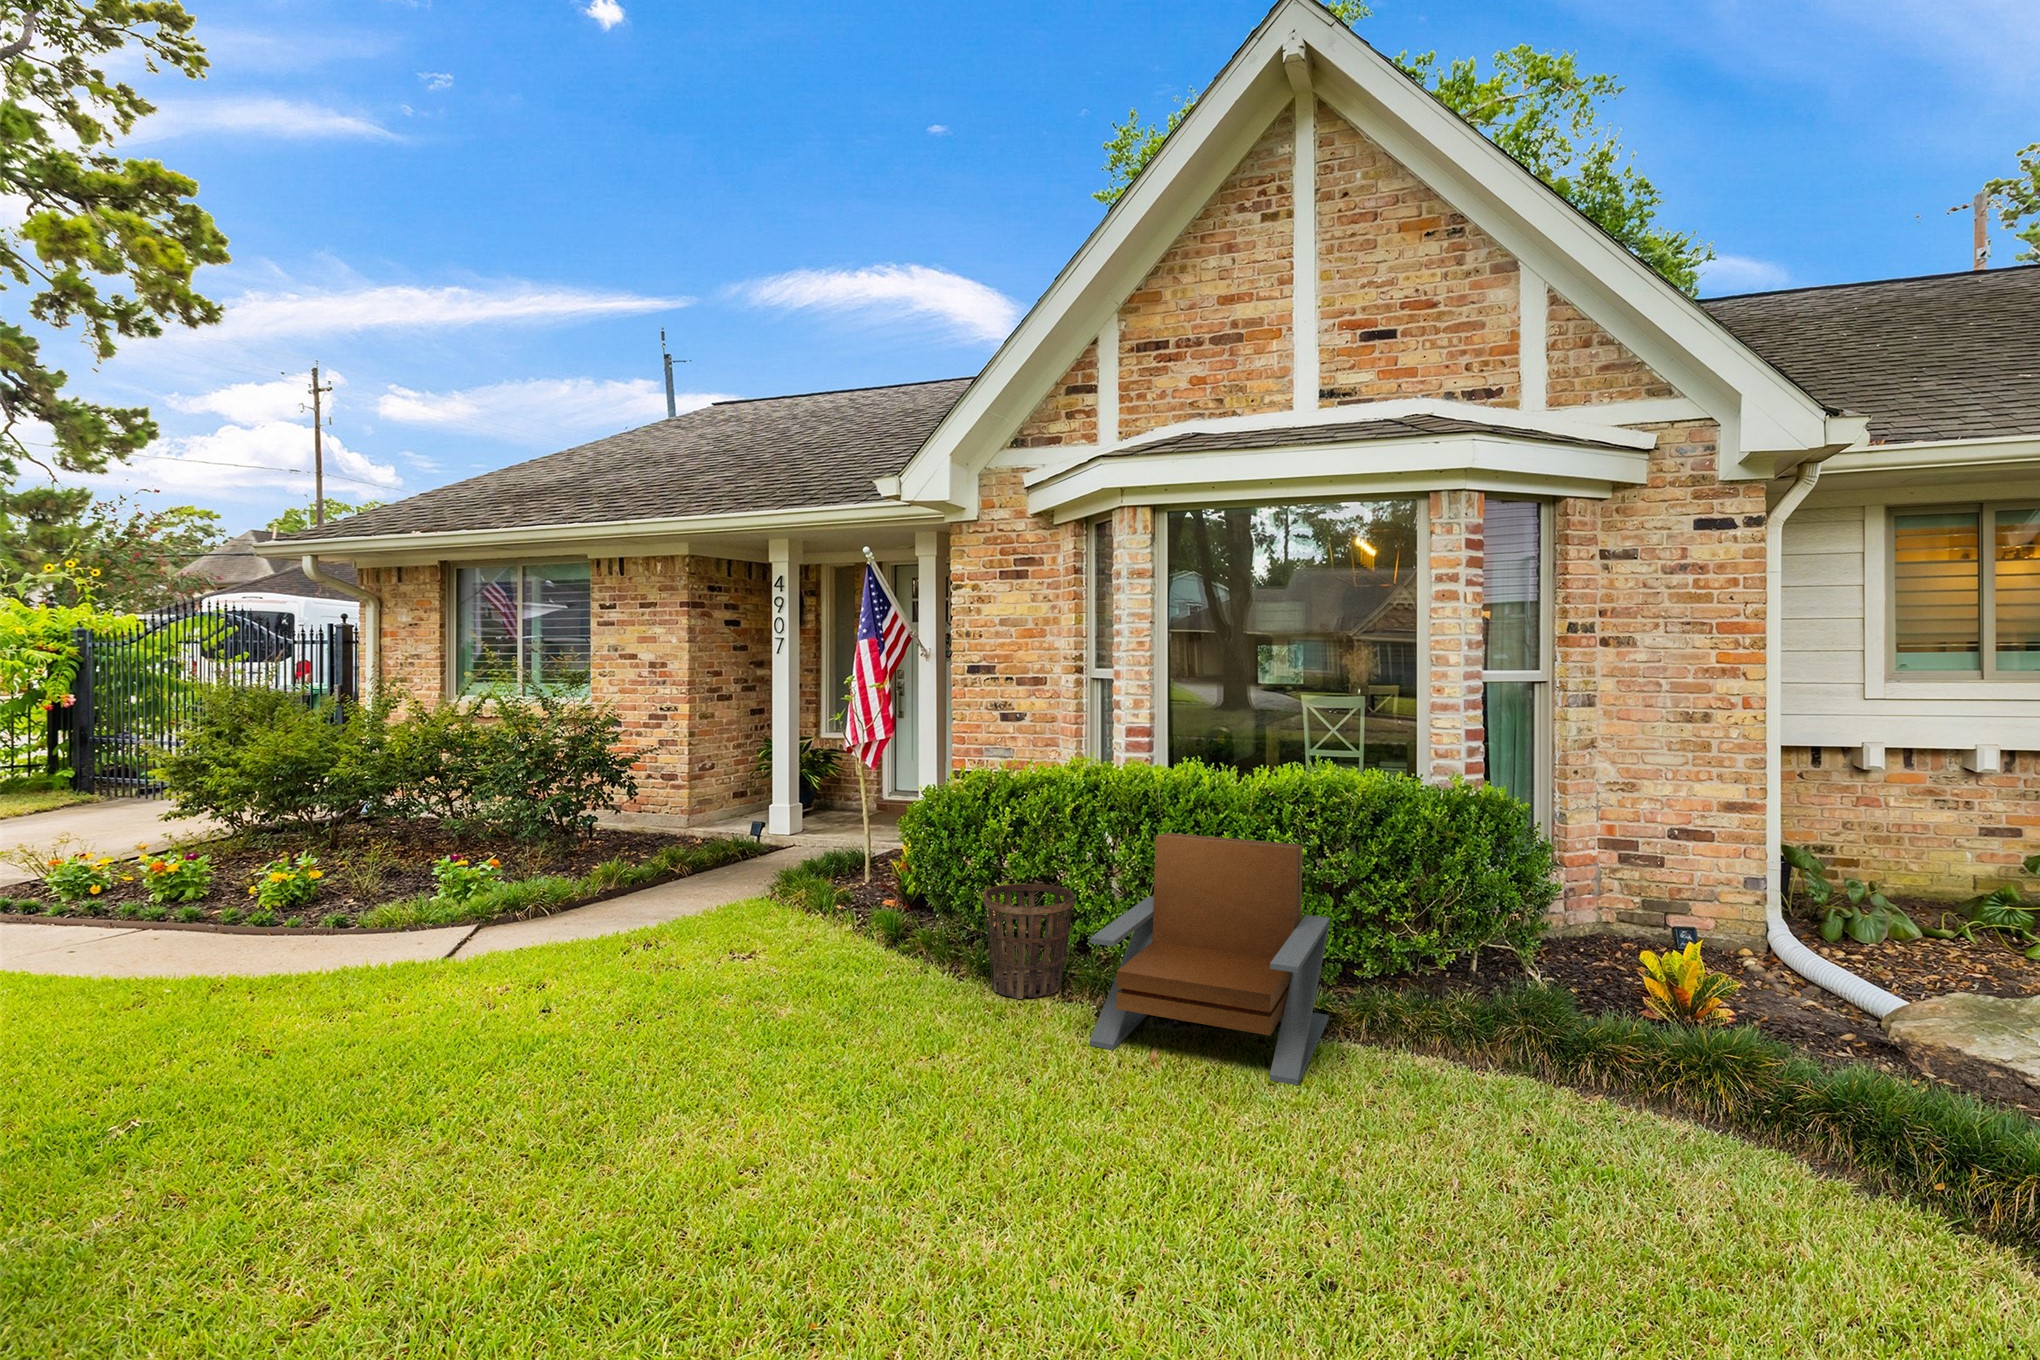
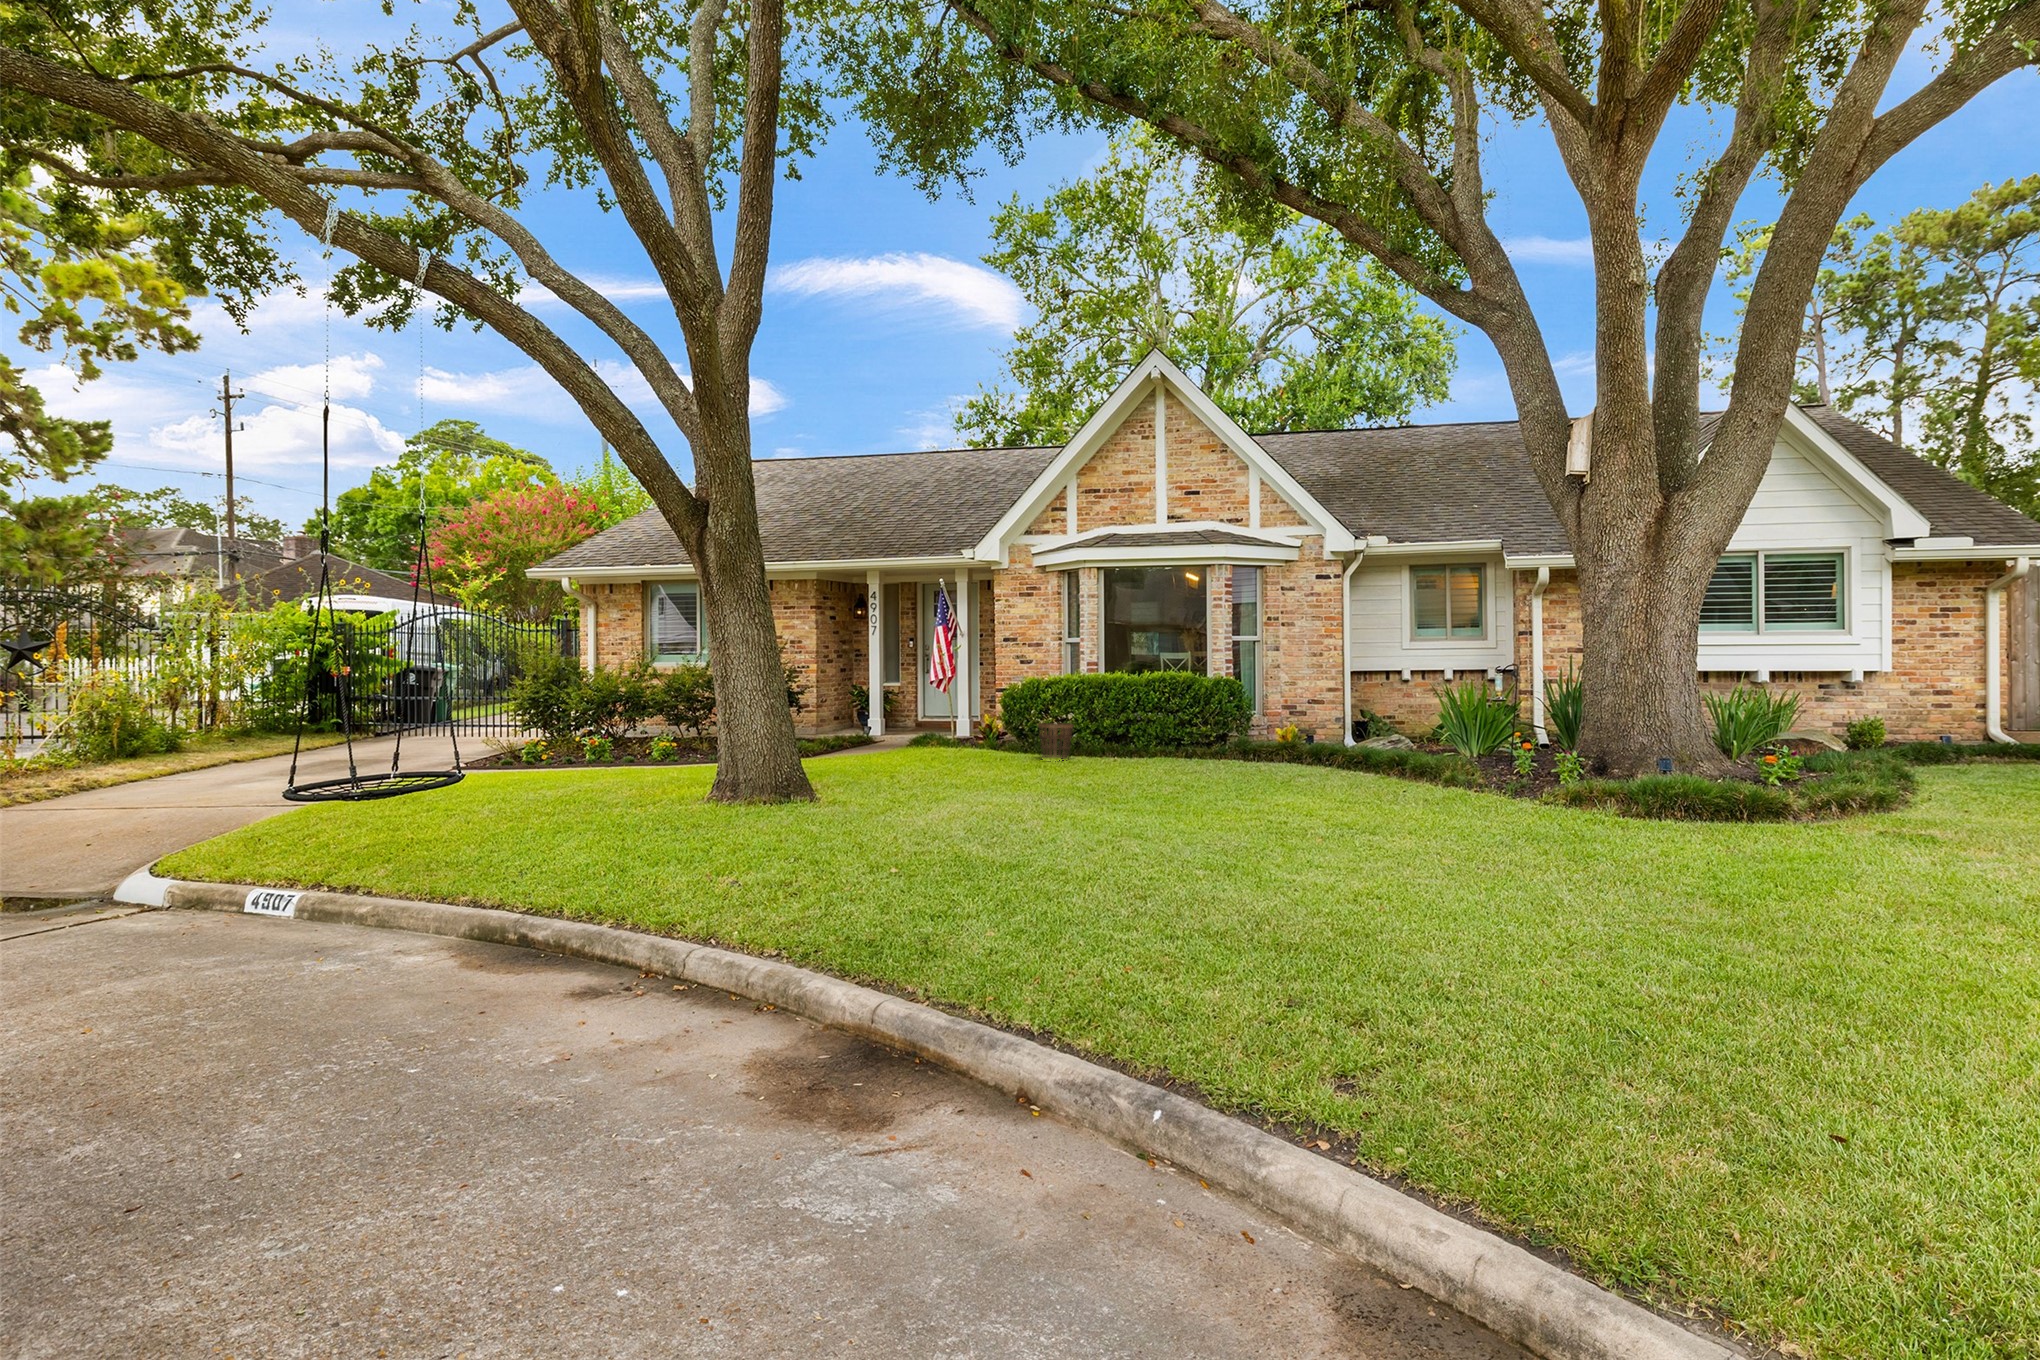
lounge chair: present [1090,833,1330,1086] -> none [1087,697,1170,767]

